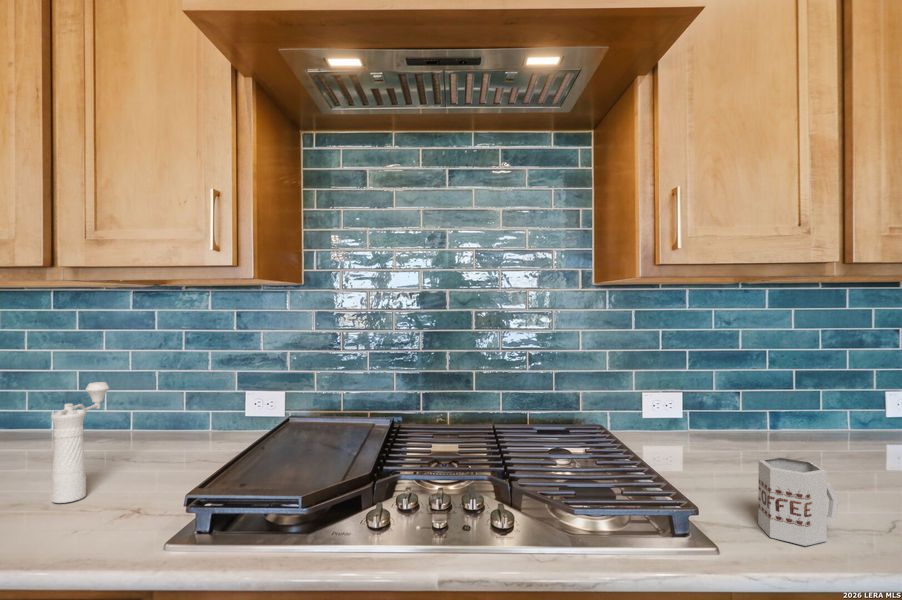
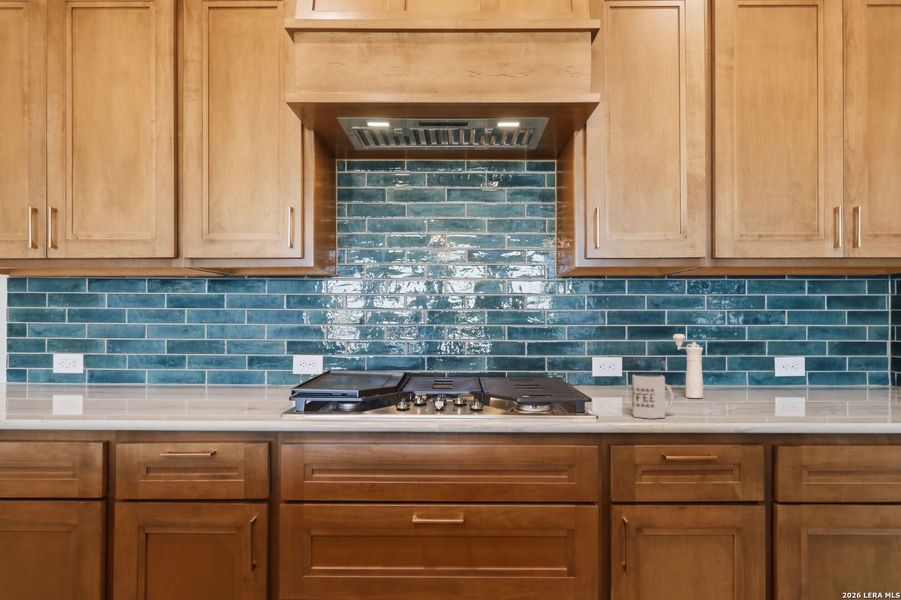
pepper mill: present [51,382,109,503] -> present [673,334,703,398]

